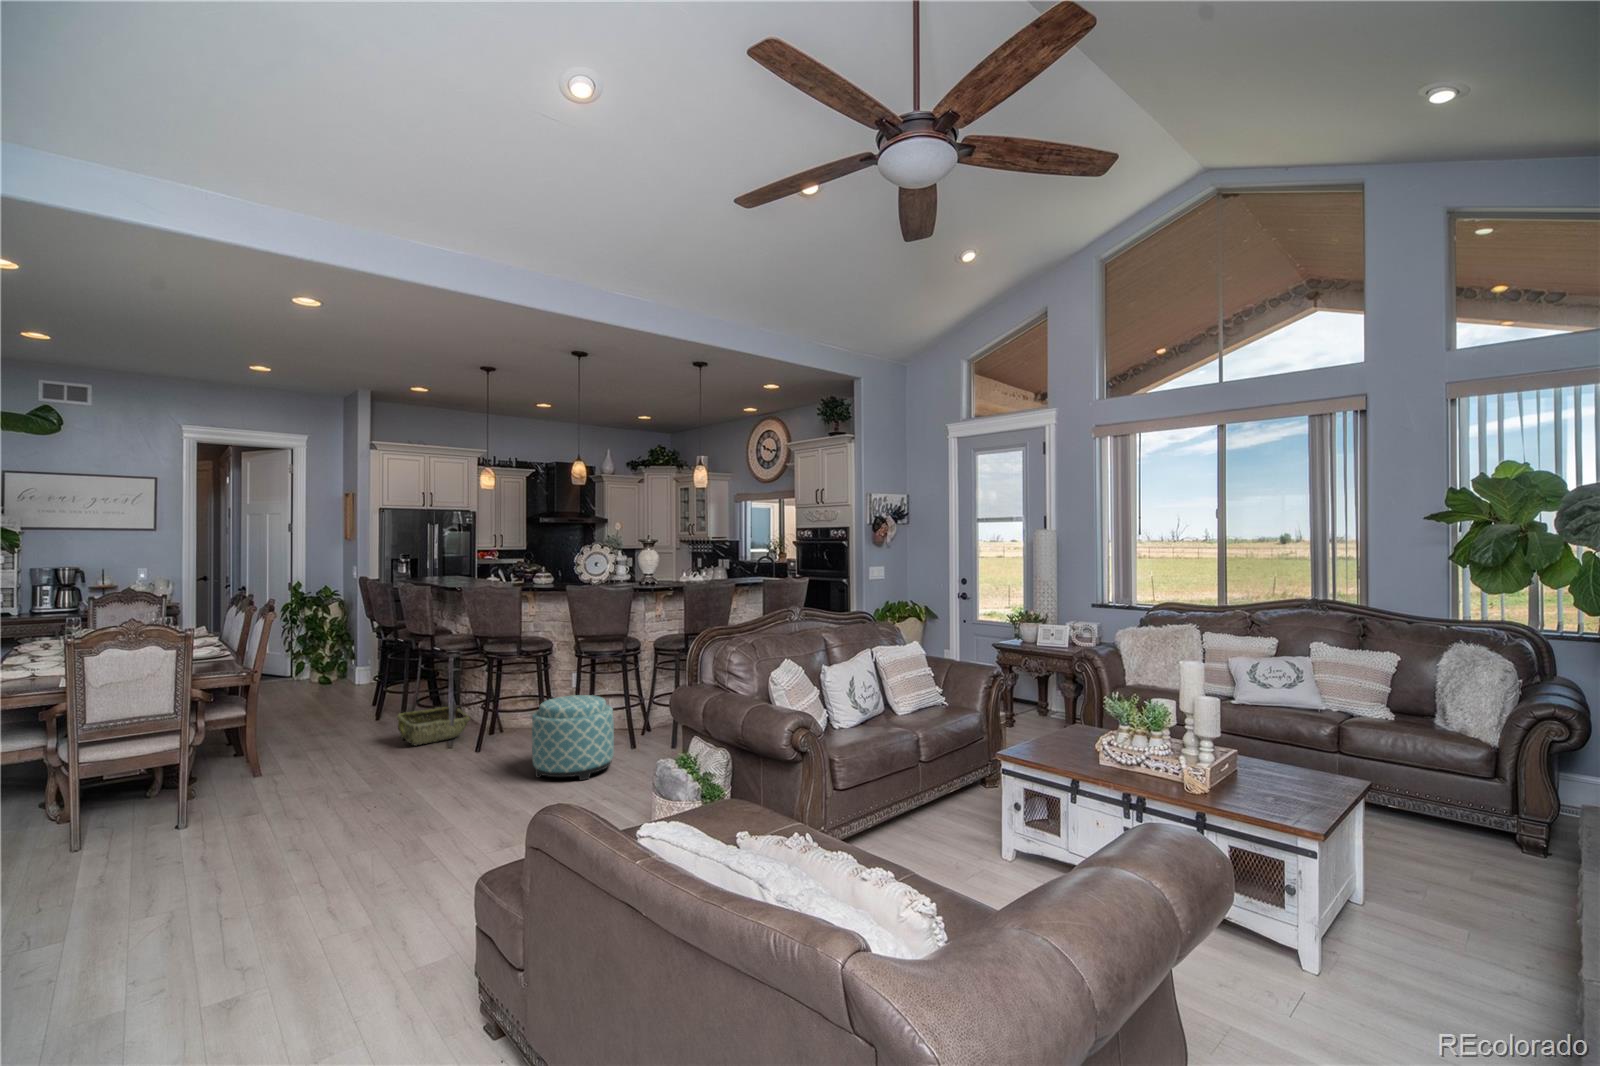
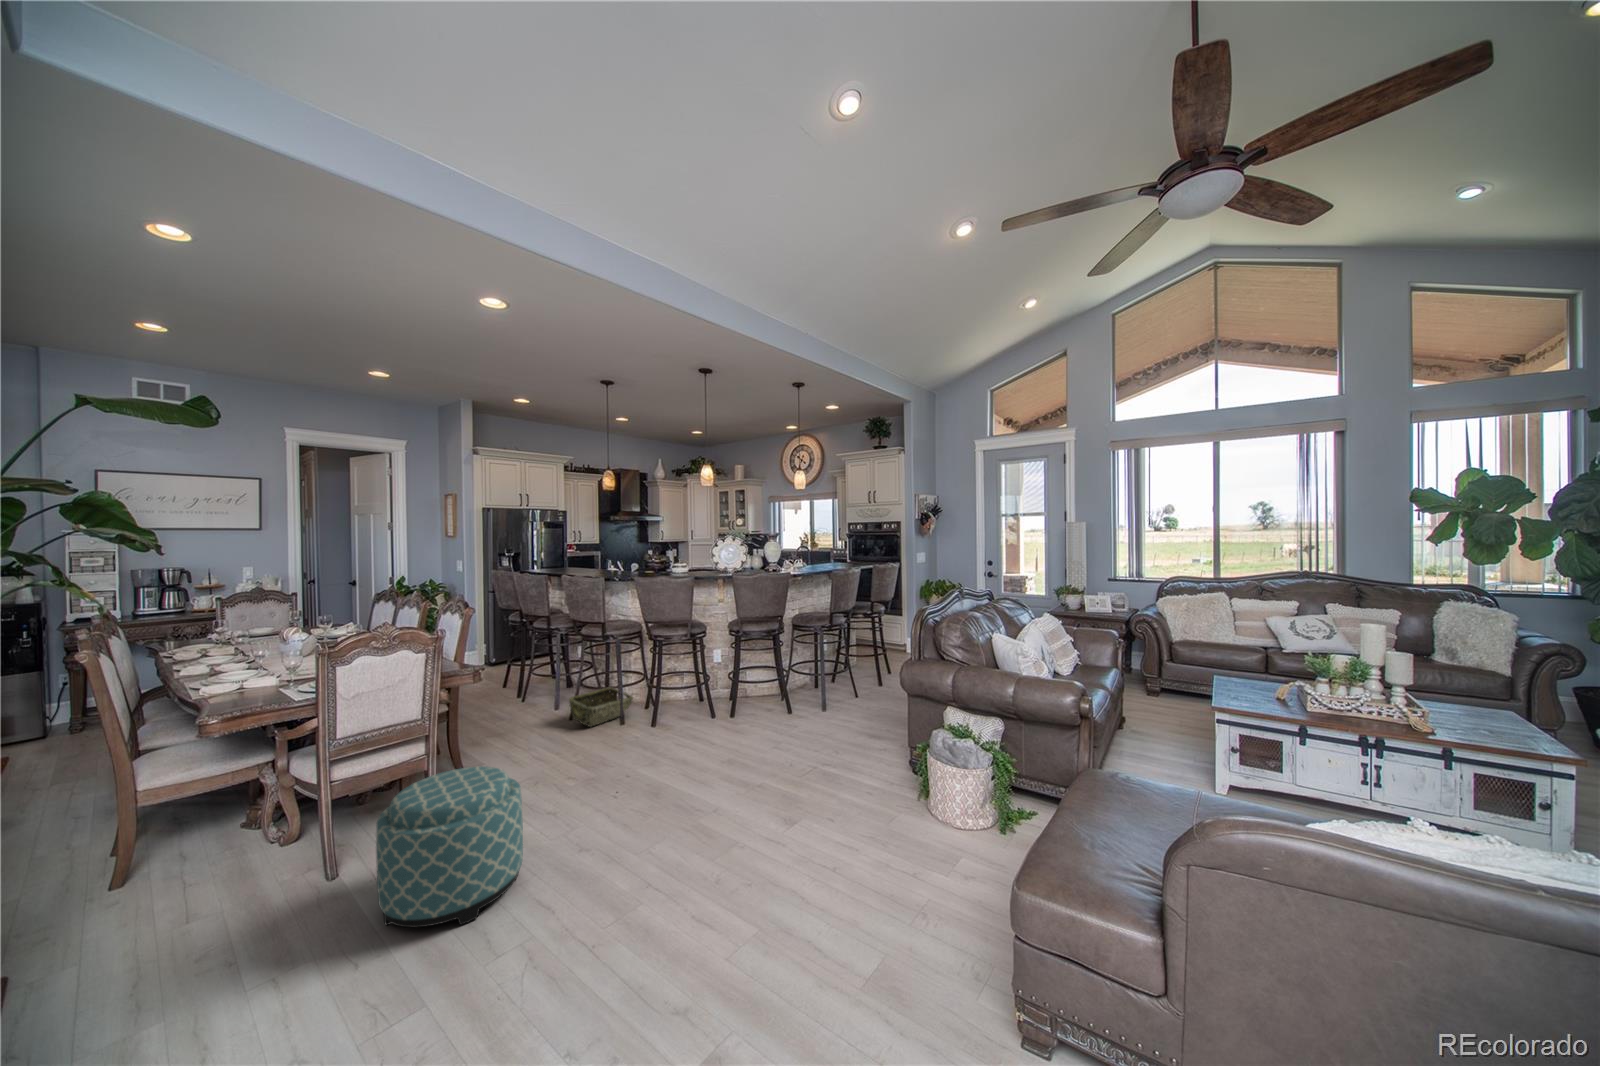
ottoman: present [532,695,614,780] -> present [376,767,523,927]

